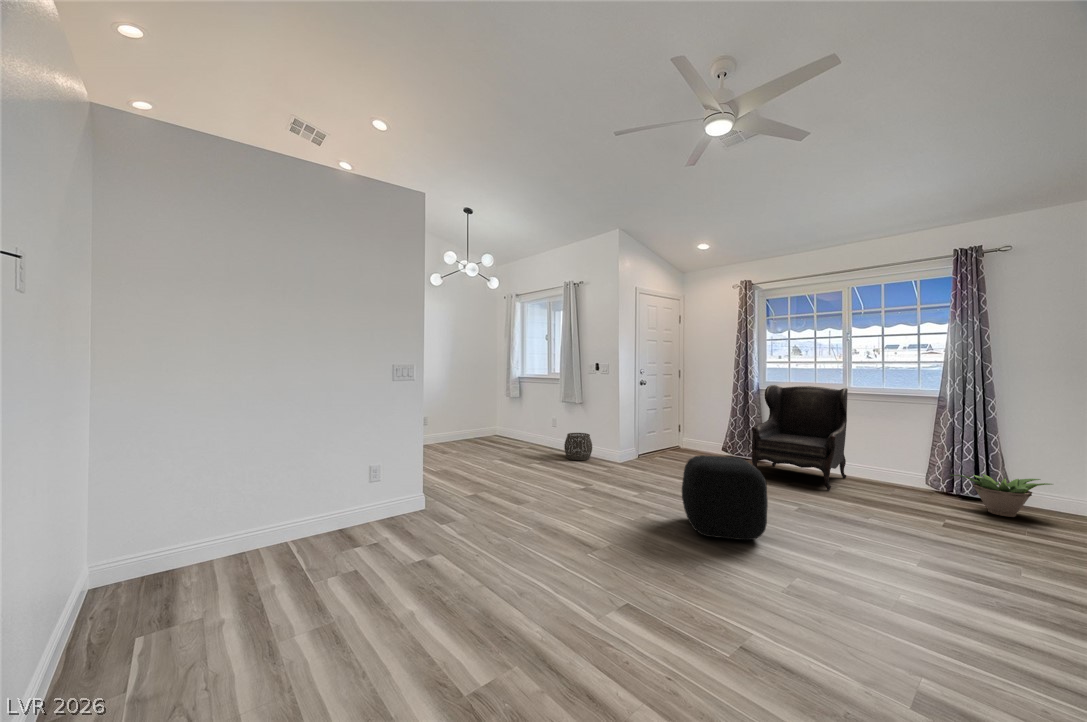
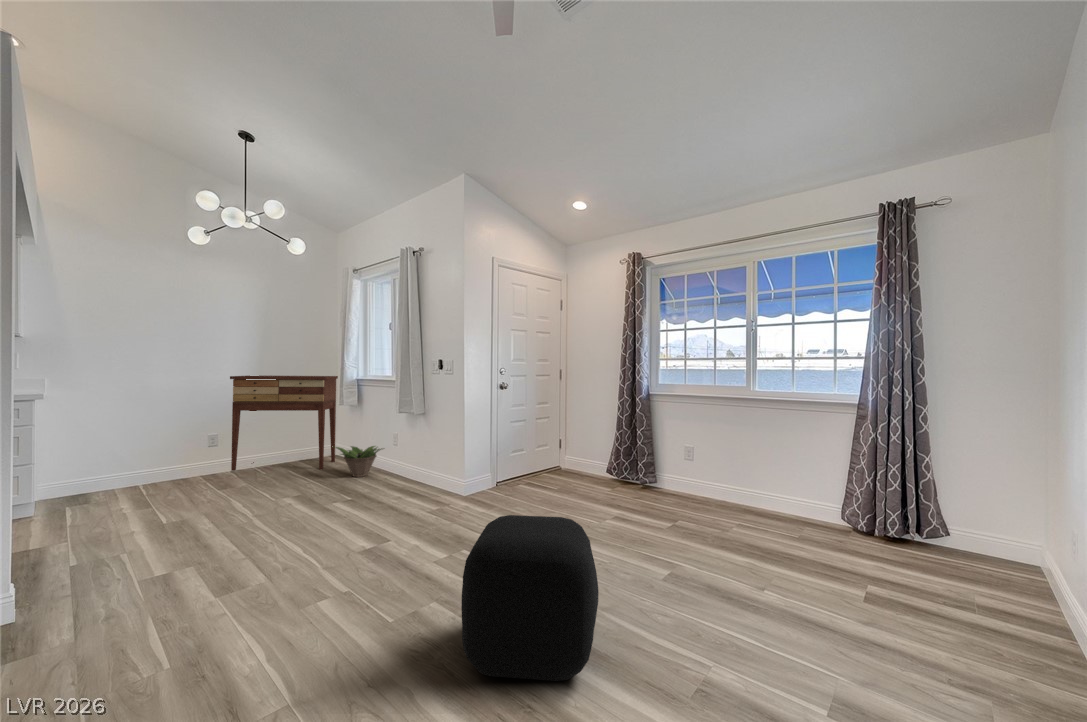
console table: none [436,374,504,444] -> present [230,375,338,471]
armchair: present [752,385,848,490] -> none [629,387,751,534]
woven basket: present [564,433,592,460] -> none [392,455,433,496]
decorative plant: present [952,474,1052,517] -> present [336,446,382,477]

